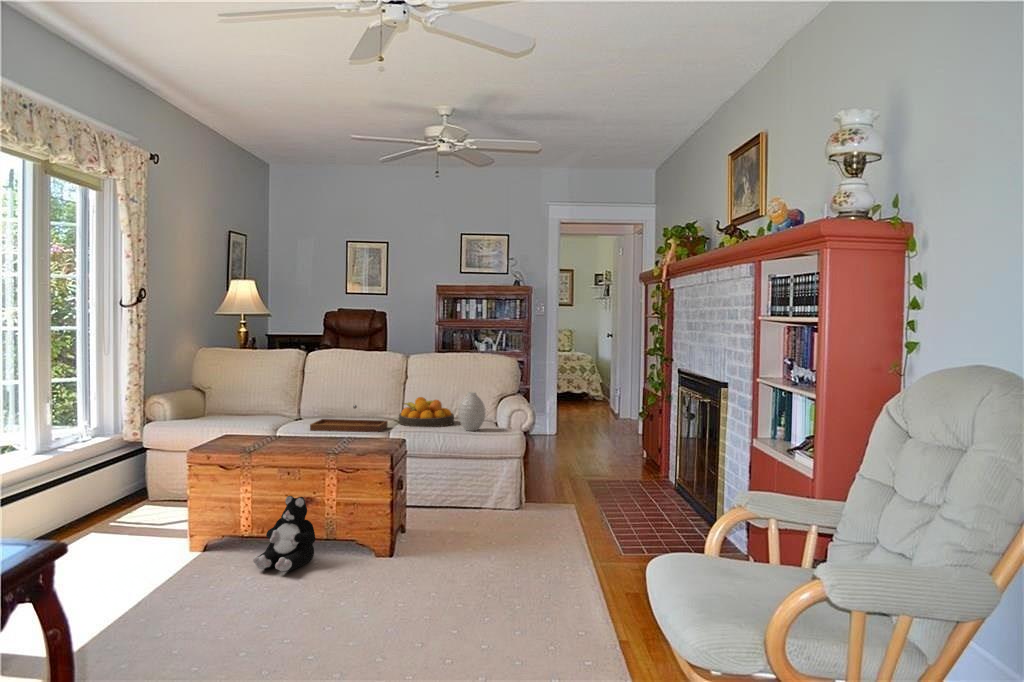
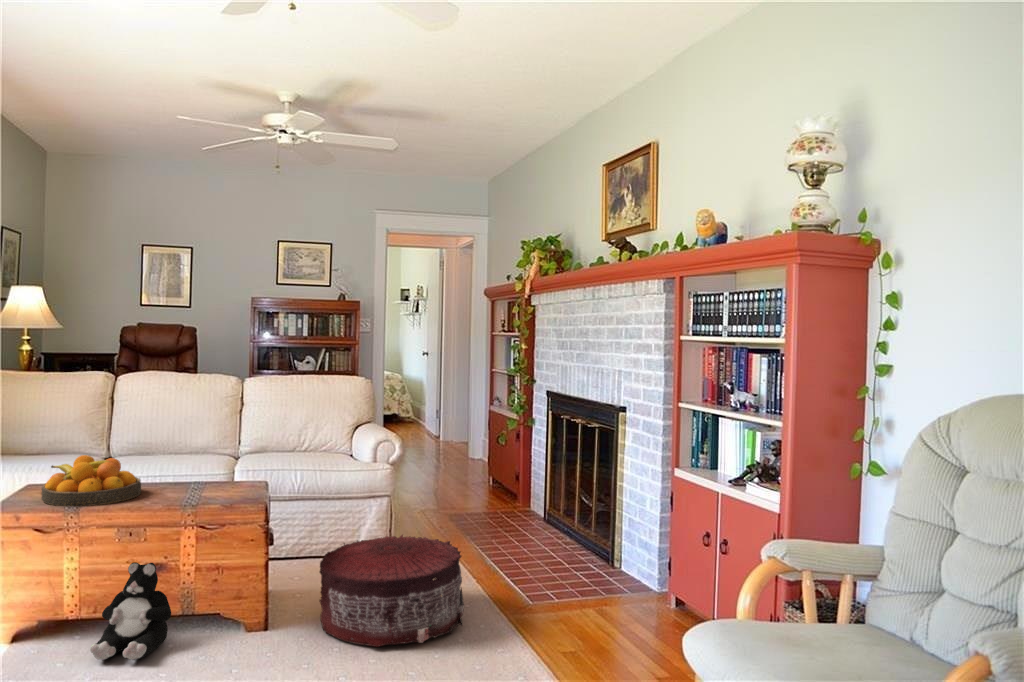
vase: present [458,392,485,431] -> none [318,422,350,467]
fruit bowl: present [399,397,454,427] -> present [41,455,141,506]
tray: present [310,405,388,432] -> none [132,442,230,477]
pouf: none [432,490,557,585] -> present [319,535,464,647]

